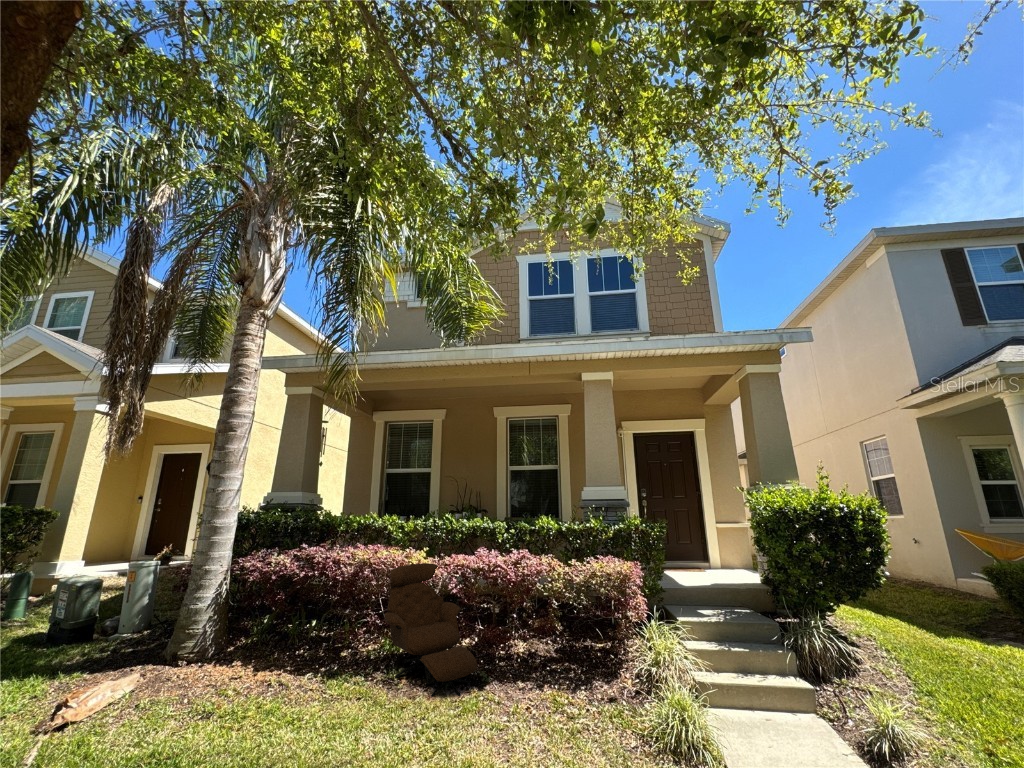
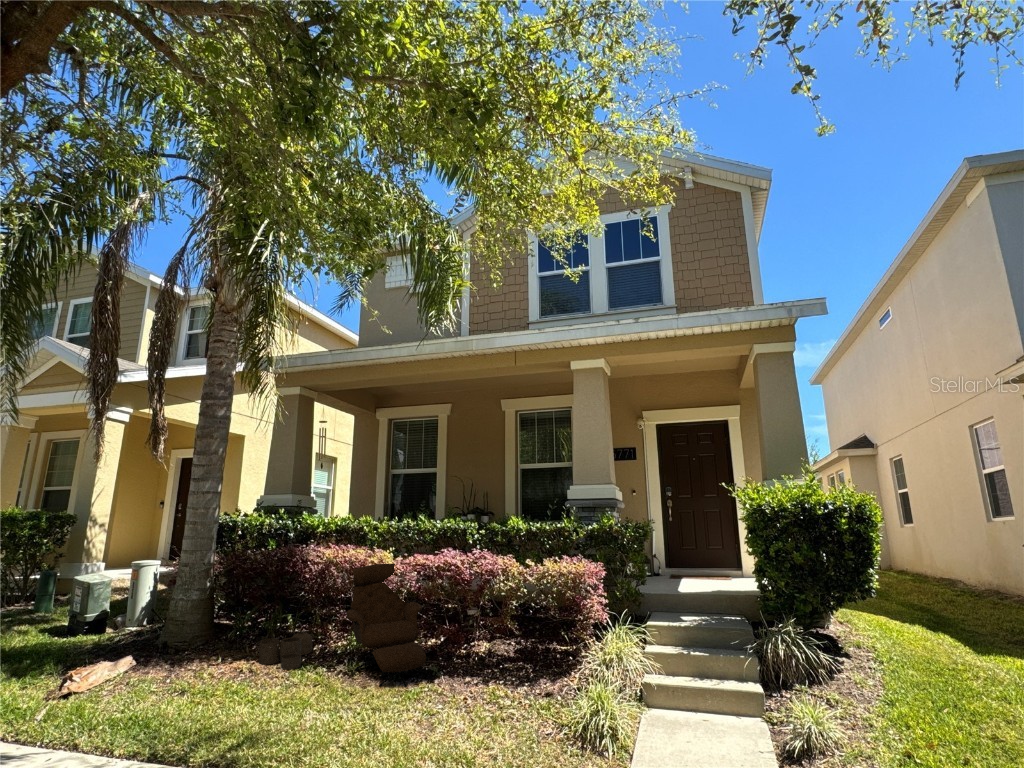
woven basket: none [285,633,338,679] -> present [259,631,312,669]

